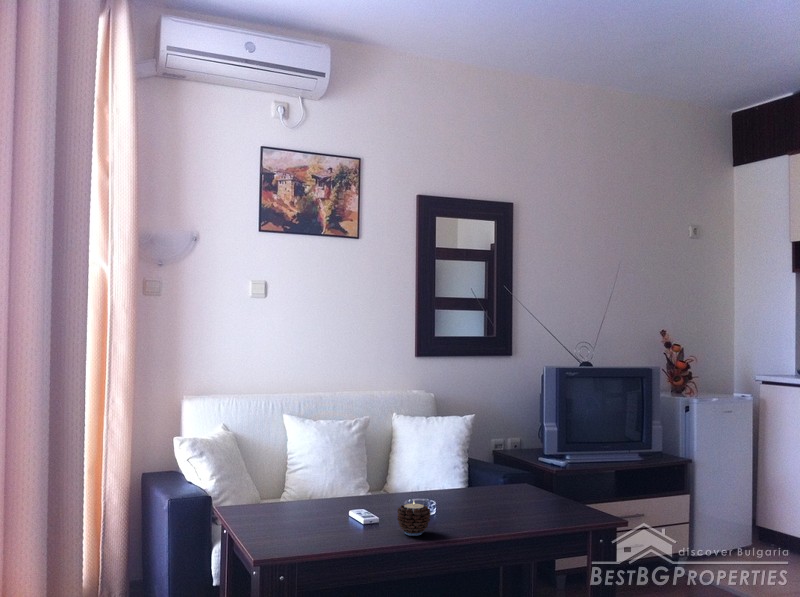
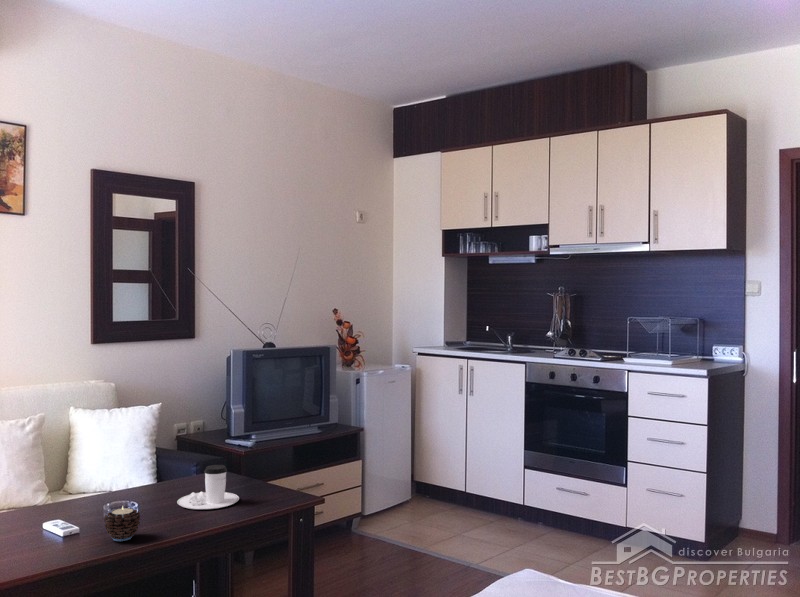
coffee cup: none [474,473,537,518] -> present [177,465,239,509]

